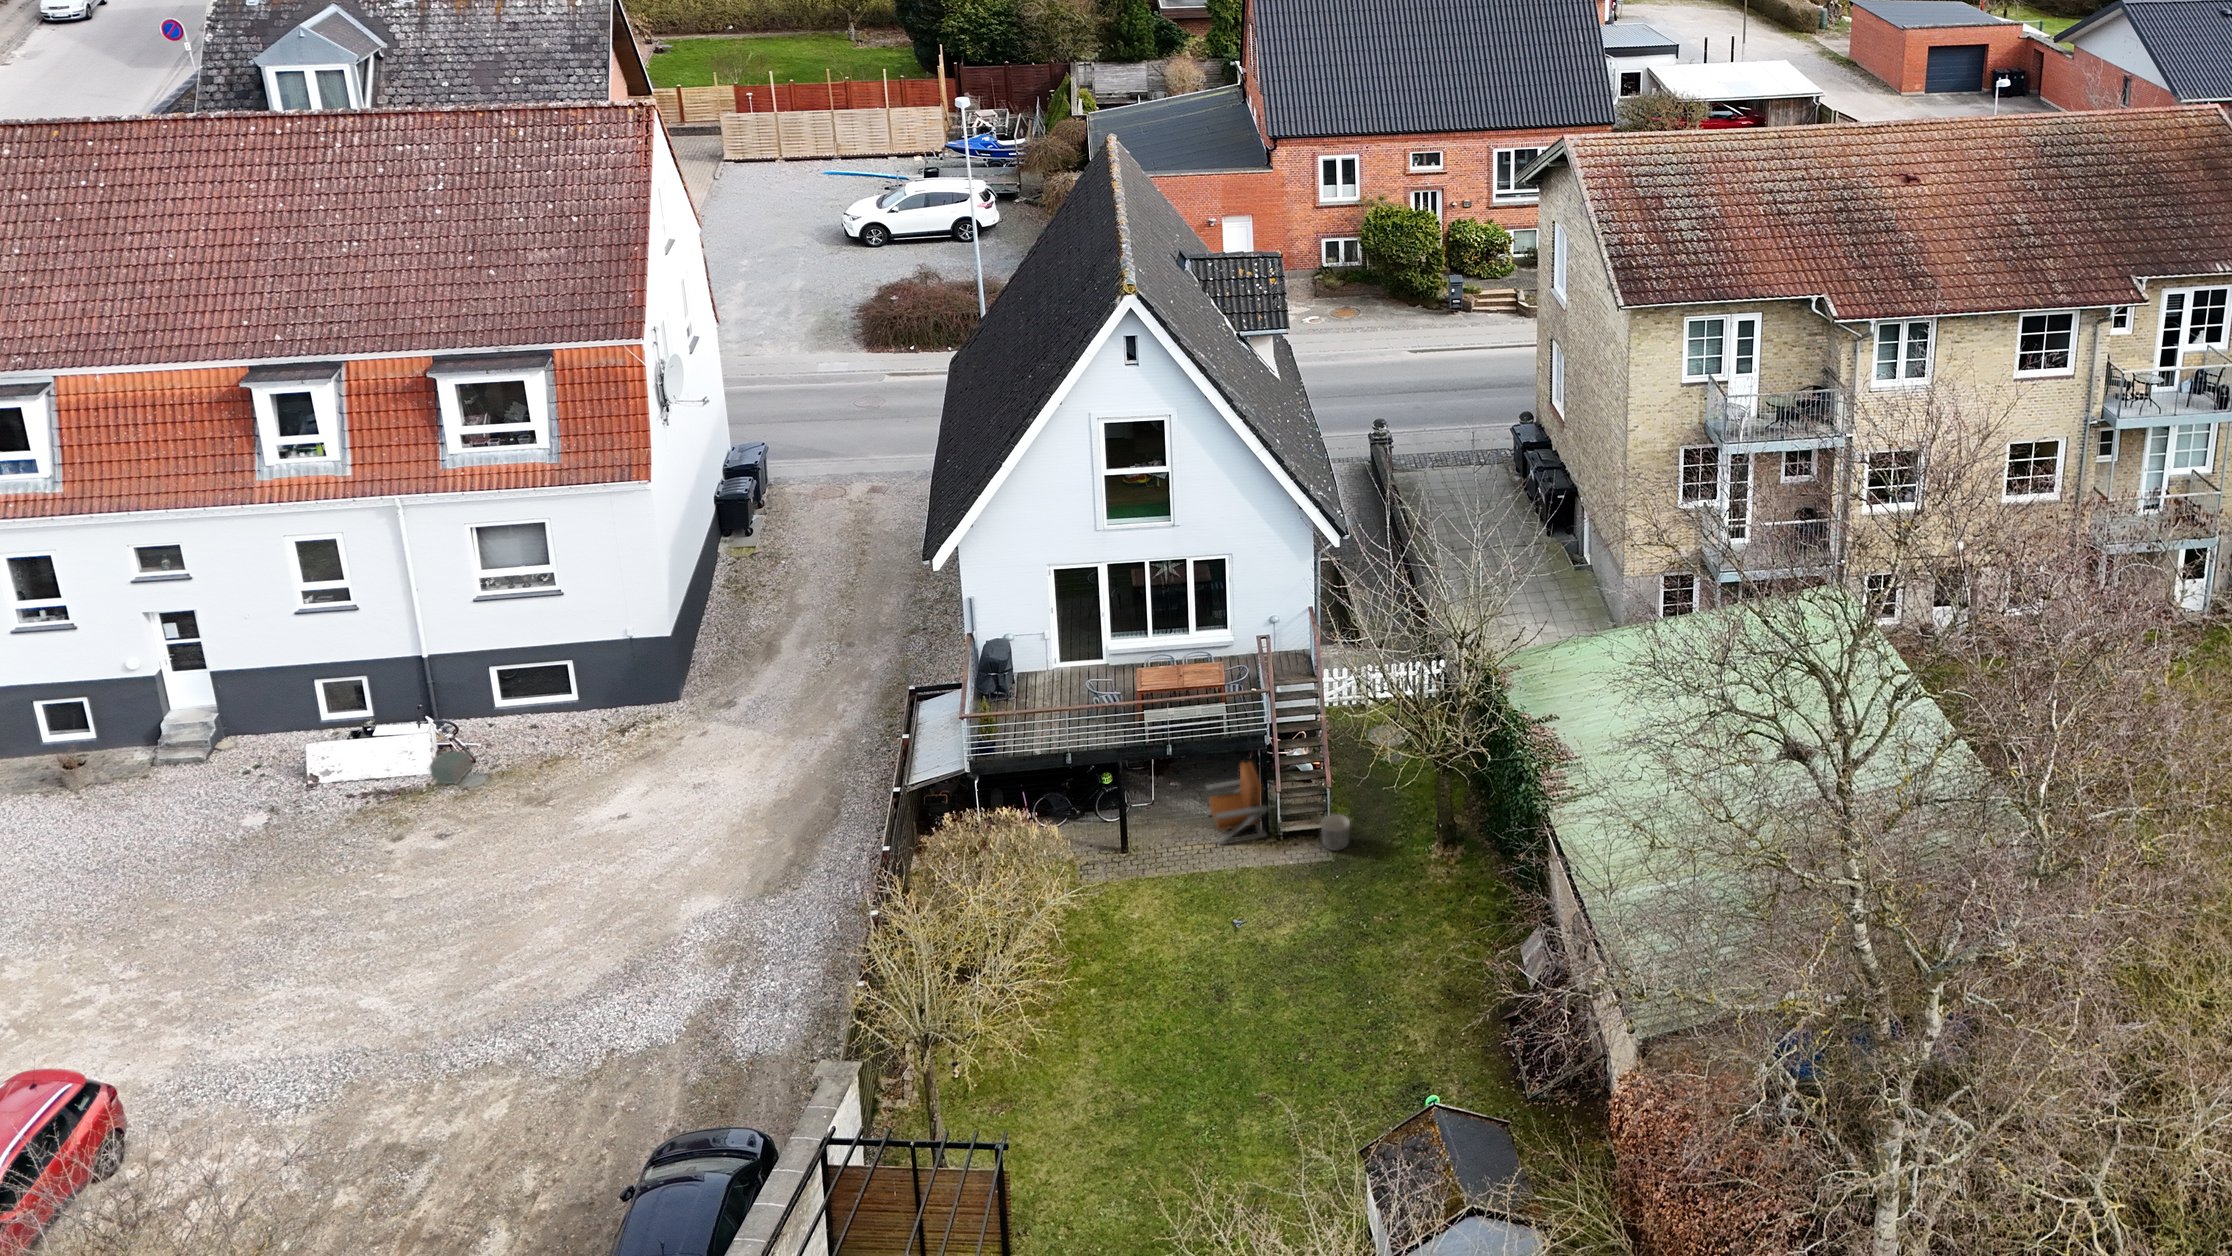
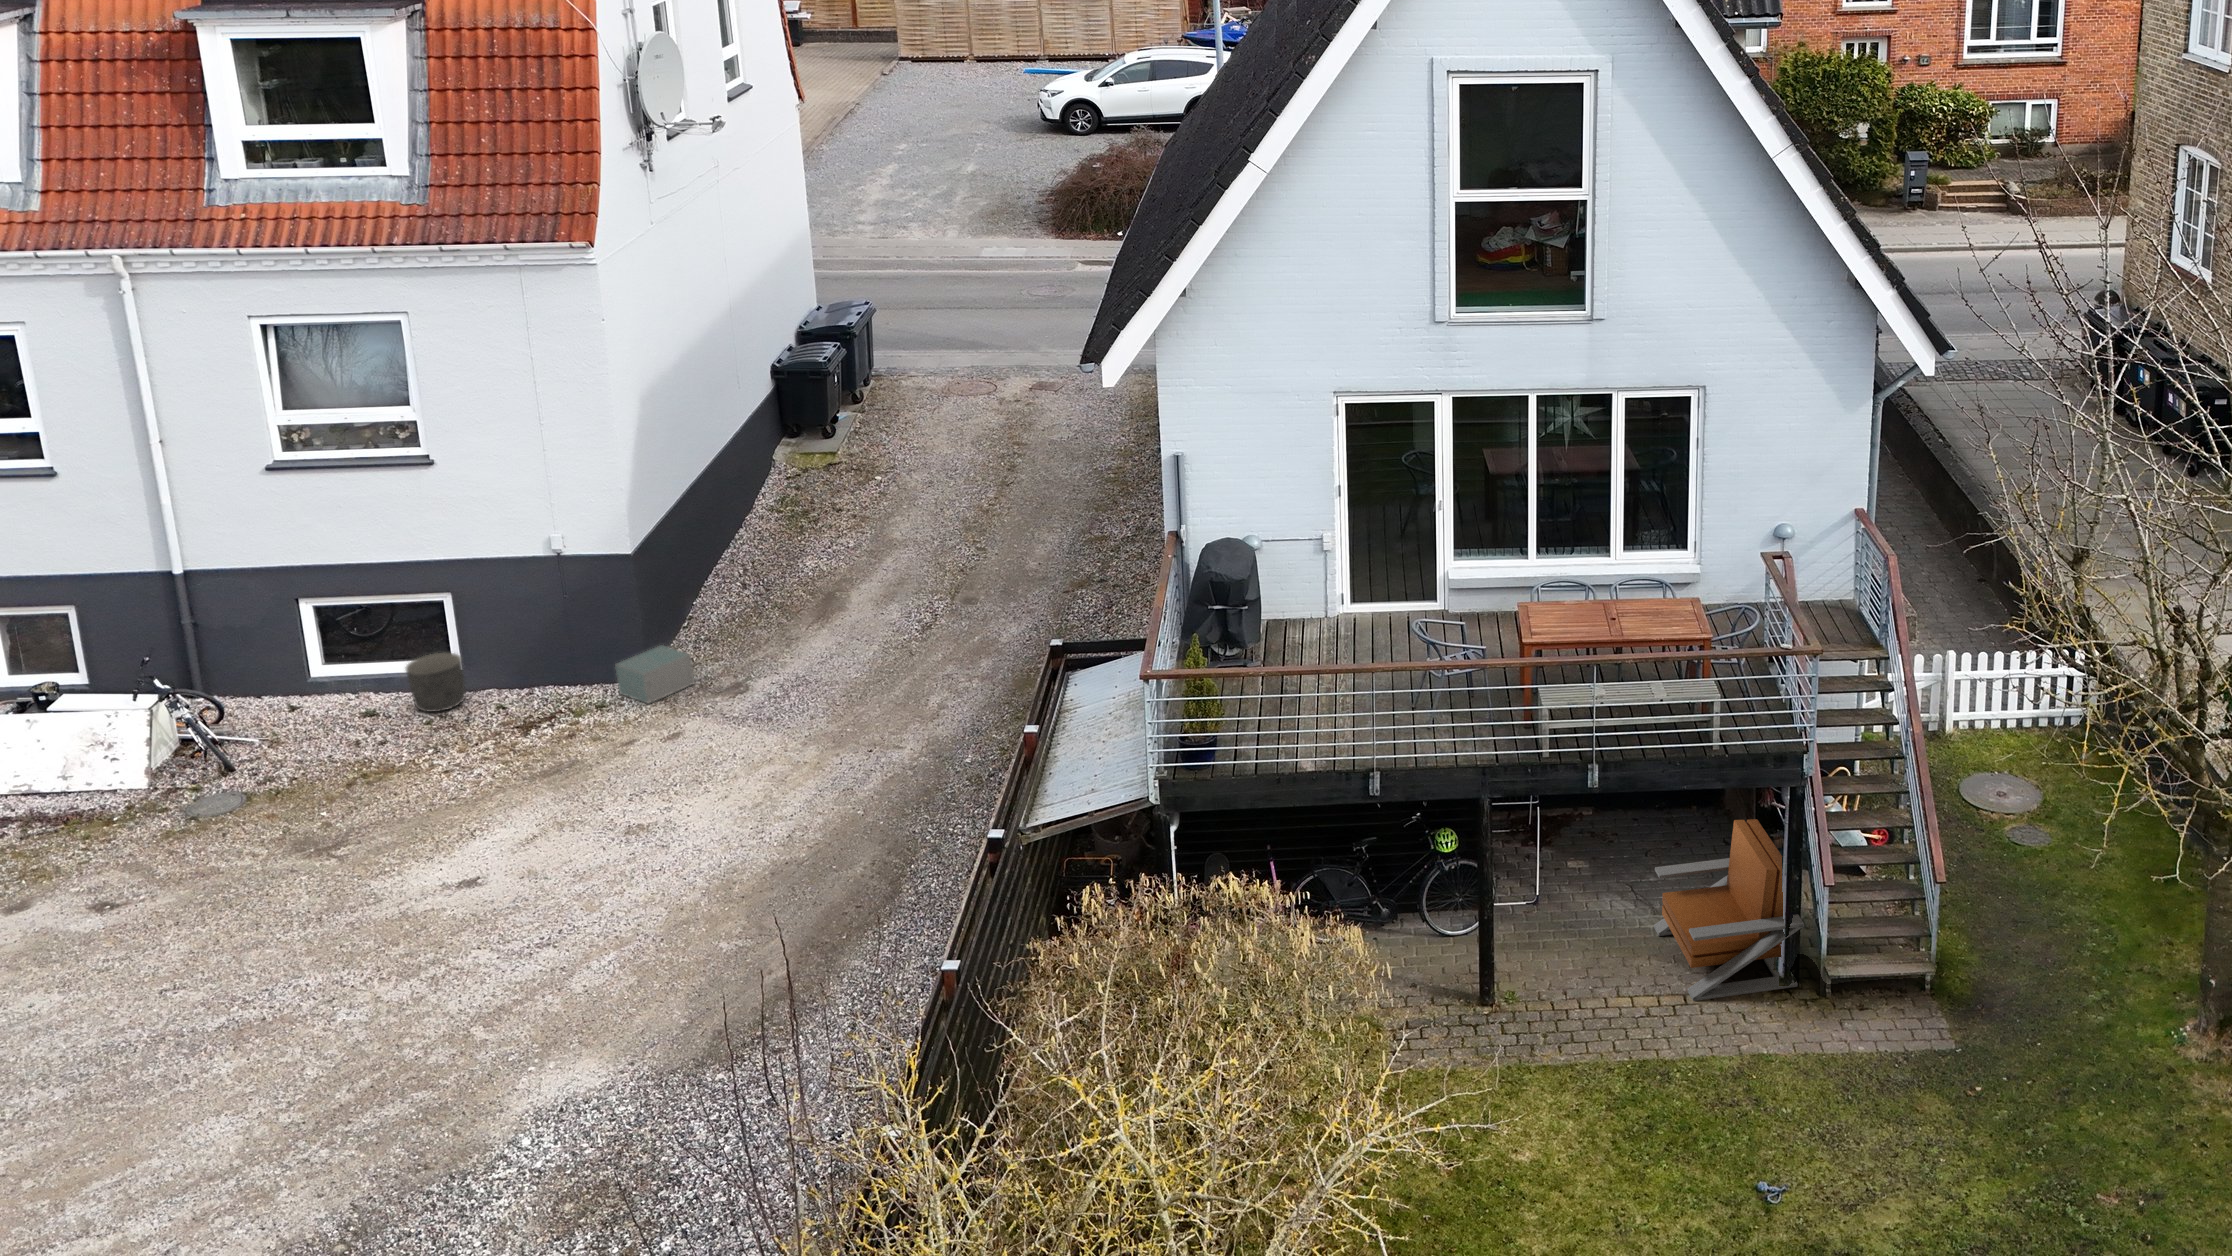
storage box: present [429,751,472,784] -> present [615,645,695,704]
planter: present [1321,815,1350,851] -> present [405,653,466,712]

